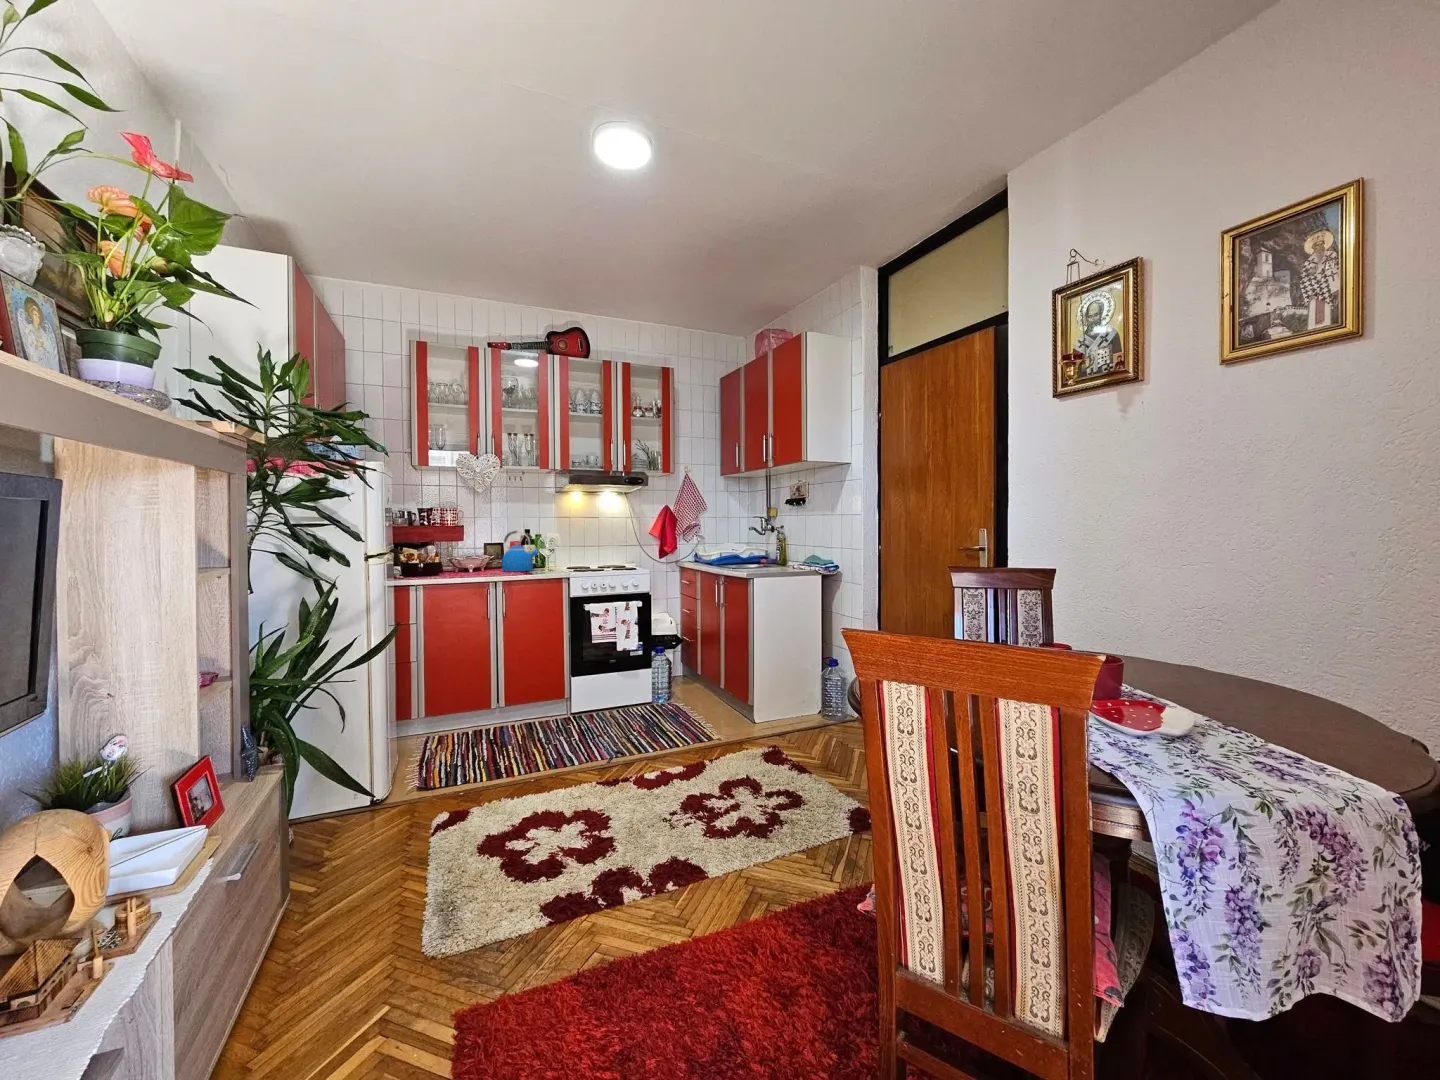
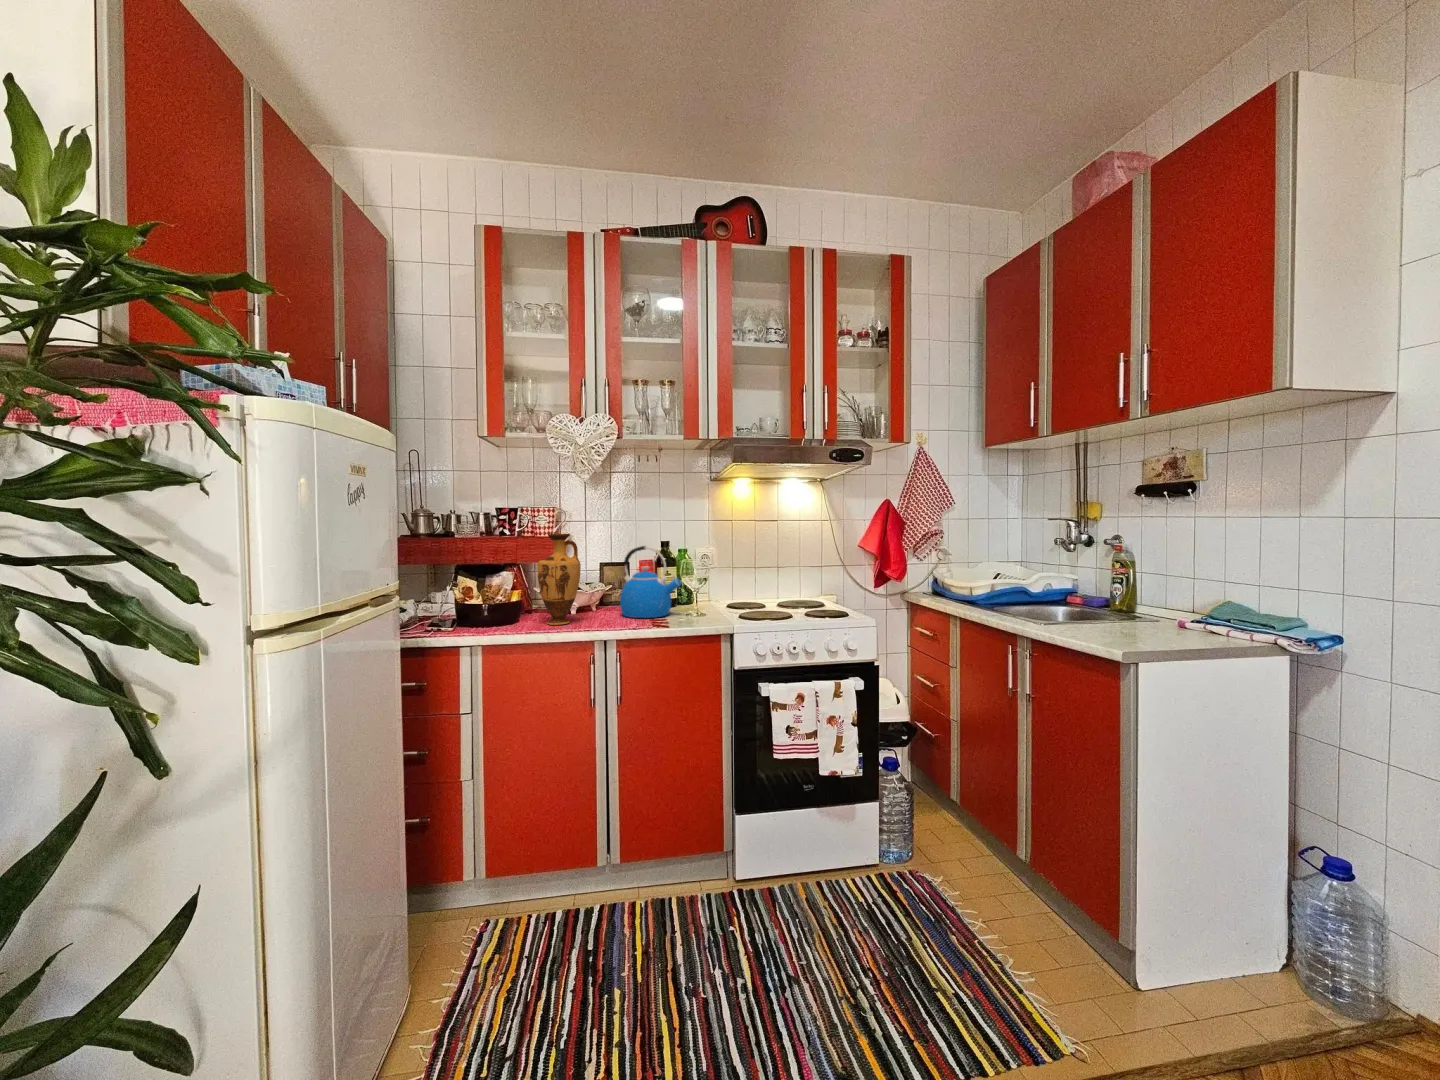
vase: none [454,523,480,574] -> present [538,534,581,625]

